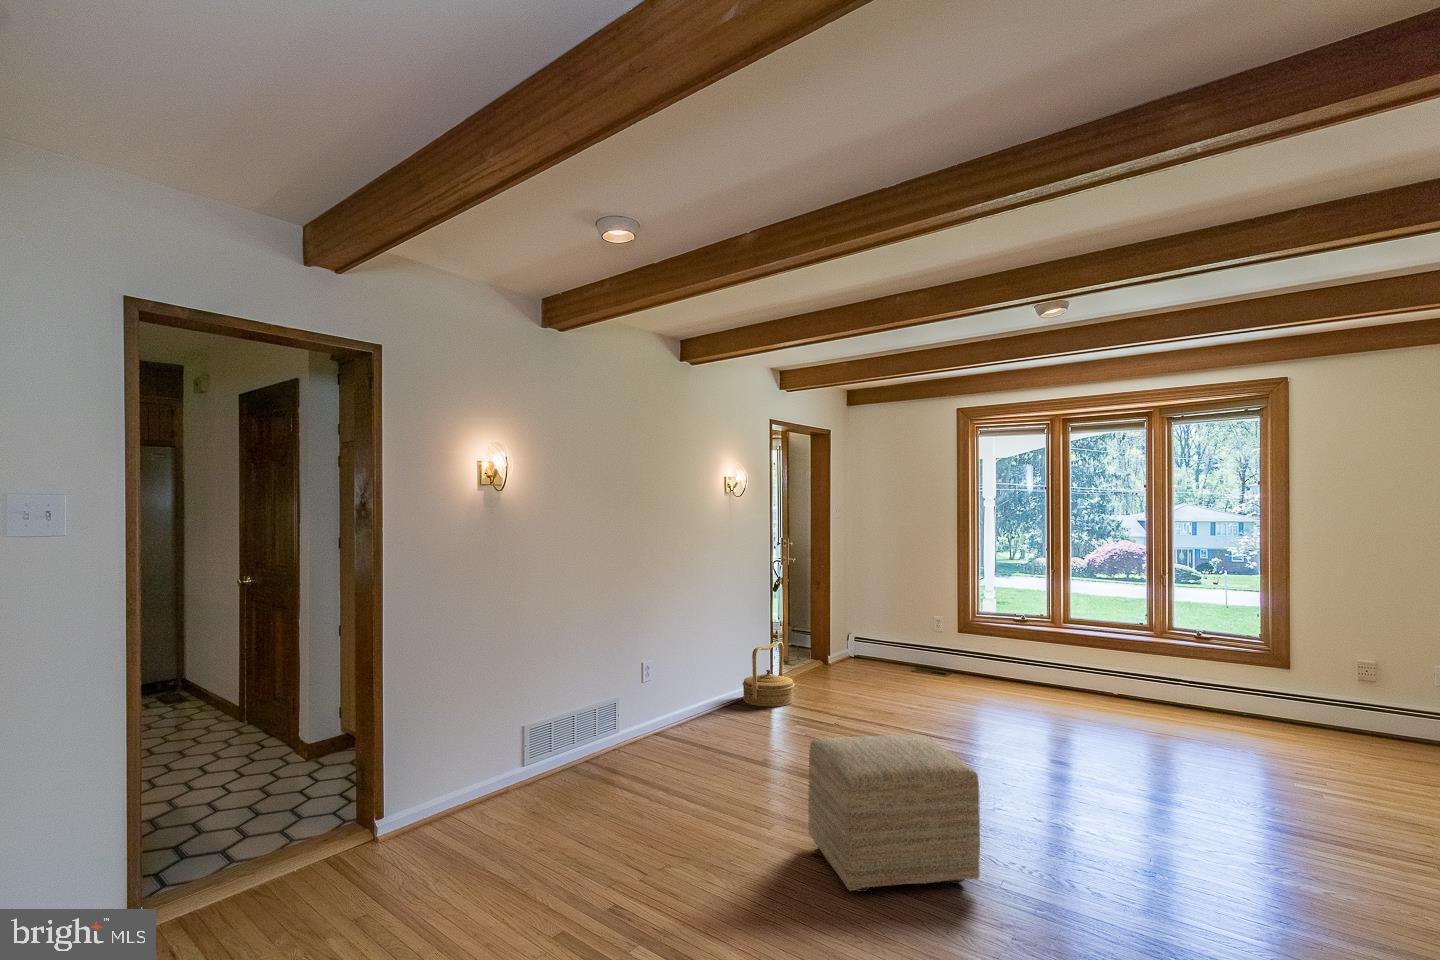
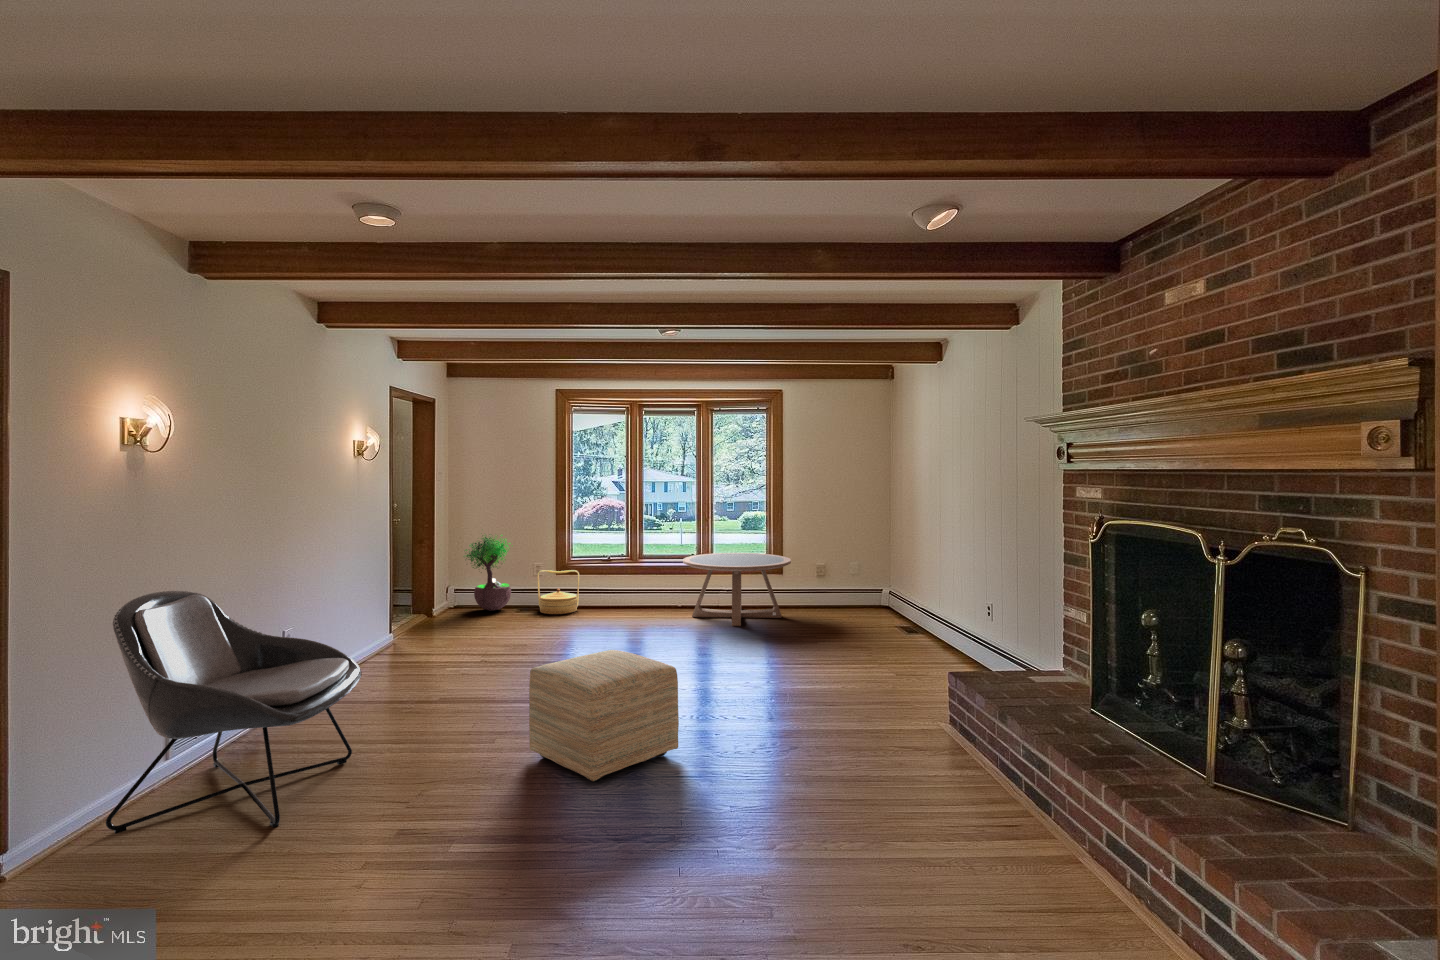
potted tree: none [854,572,908,665] -> present [464,534,511,611]
lounge chair: none [447,614,660,849] -> present [106,591,362,834]
coffee table: none [1115,625,1289,732] -> present [683,553,791,626]
woven basket: present [743,641,795,707] -> present [537,570,579,614]

